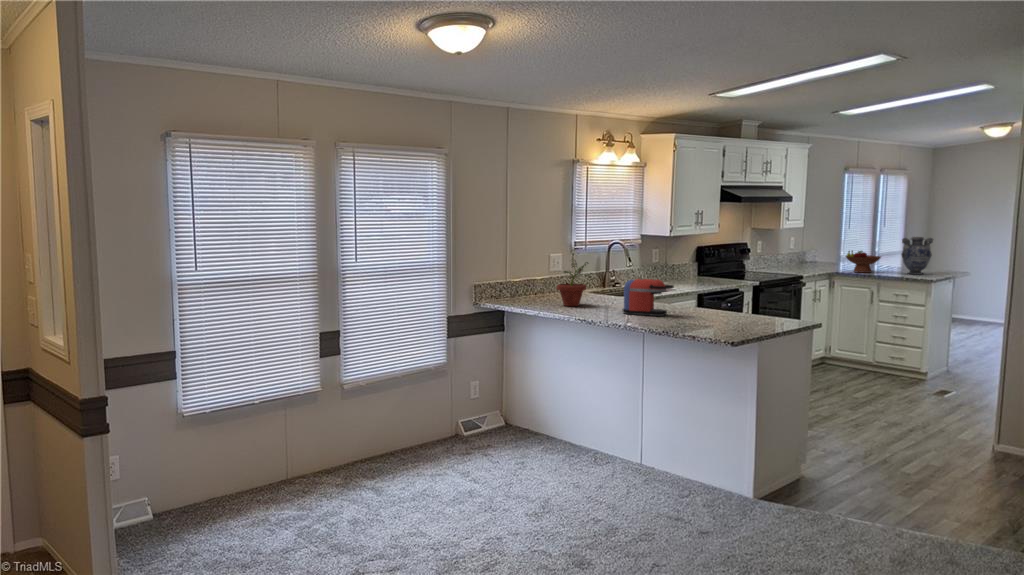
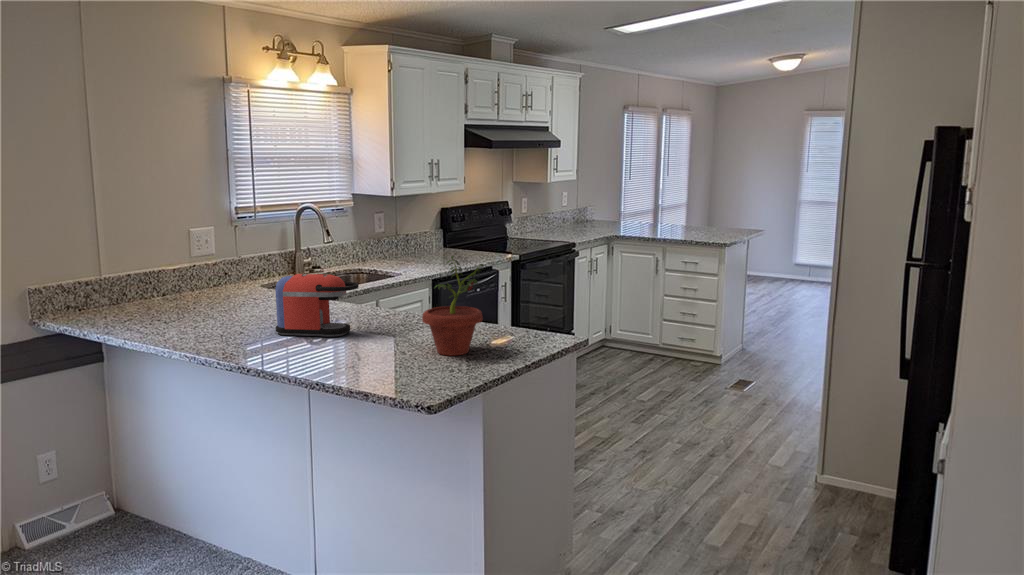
vase: present [902,237,933,275] -> none [688,190,722,235]
fruit bowl: present [846,251,881,273] -> none [626,207,667,235]
potted plant: present [557,261,588,306] -> present [422,256,484,355]

